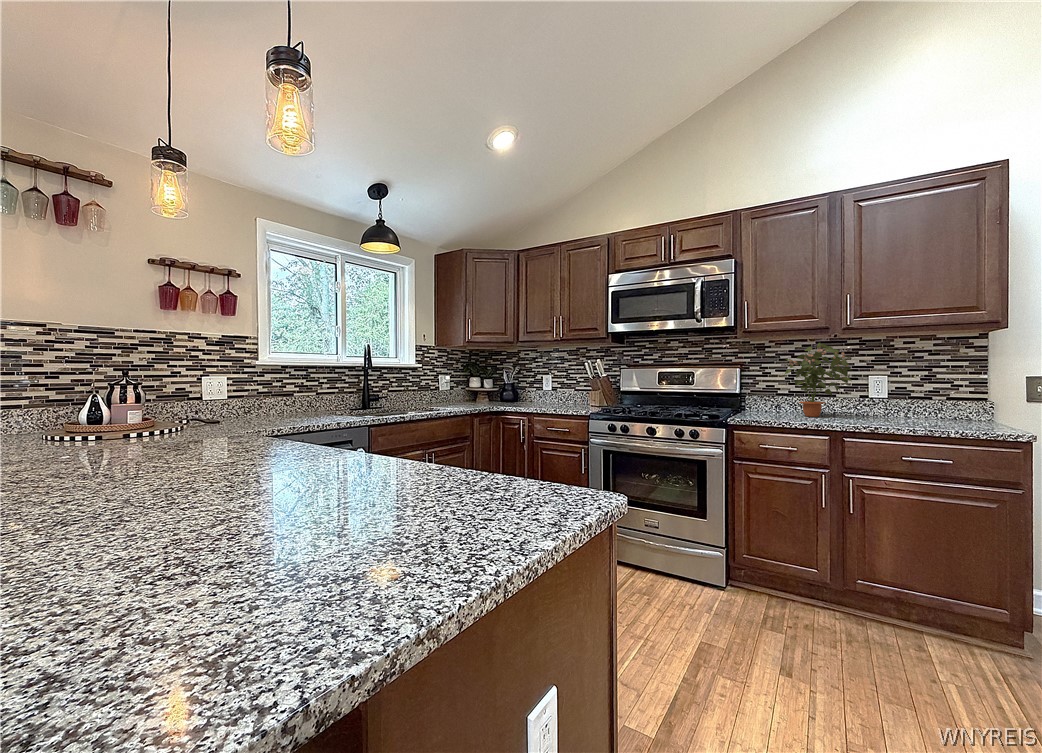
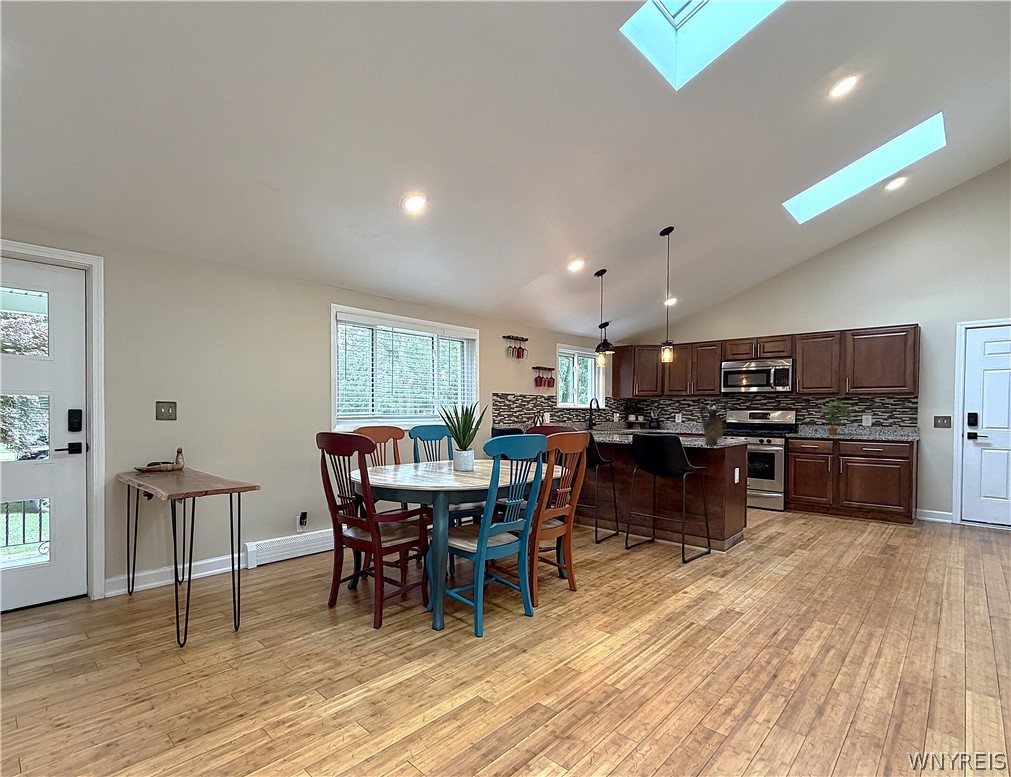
ceramic pitcher: none [199,313,323,575] -> present [700,405,724,445]

